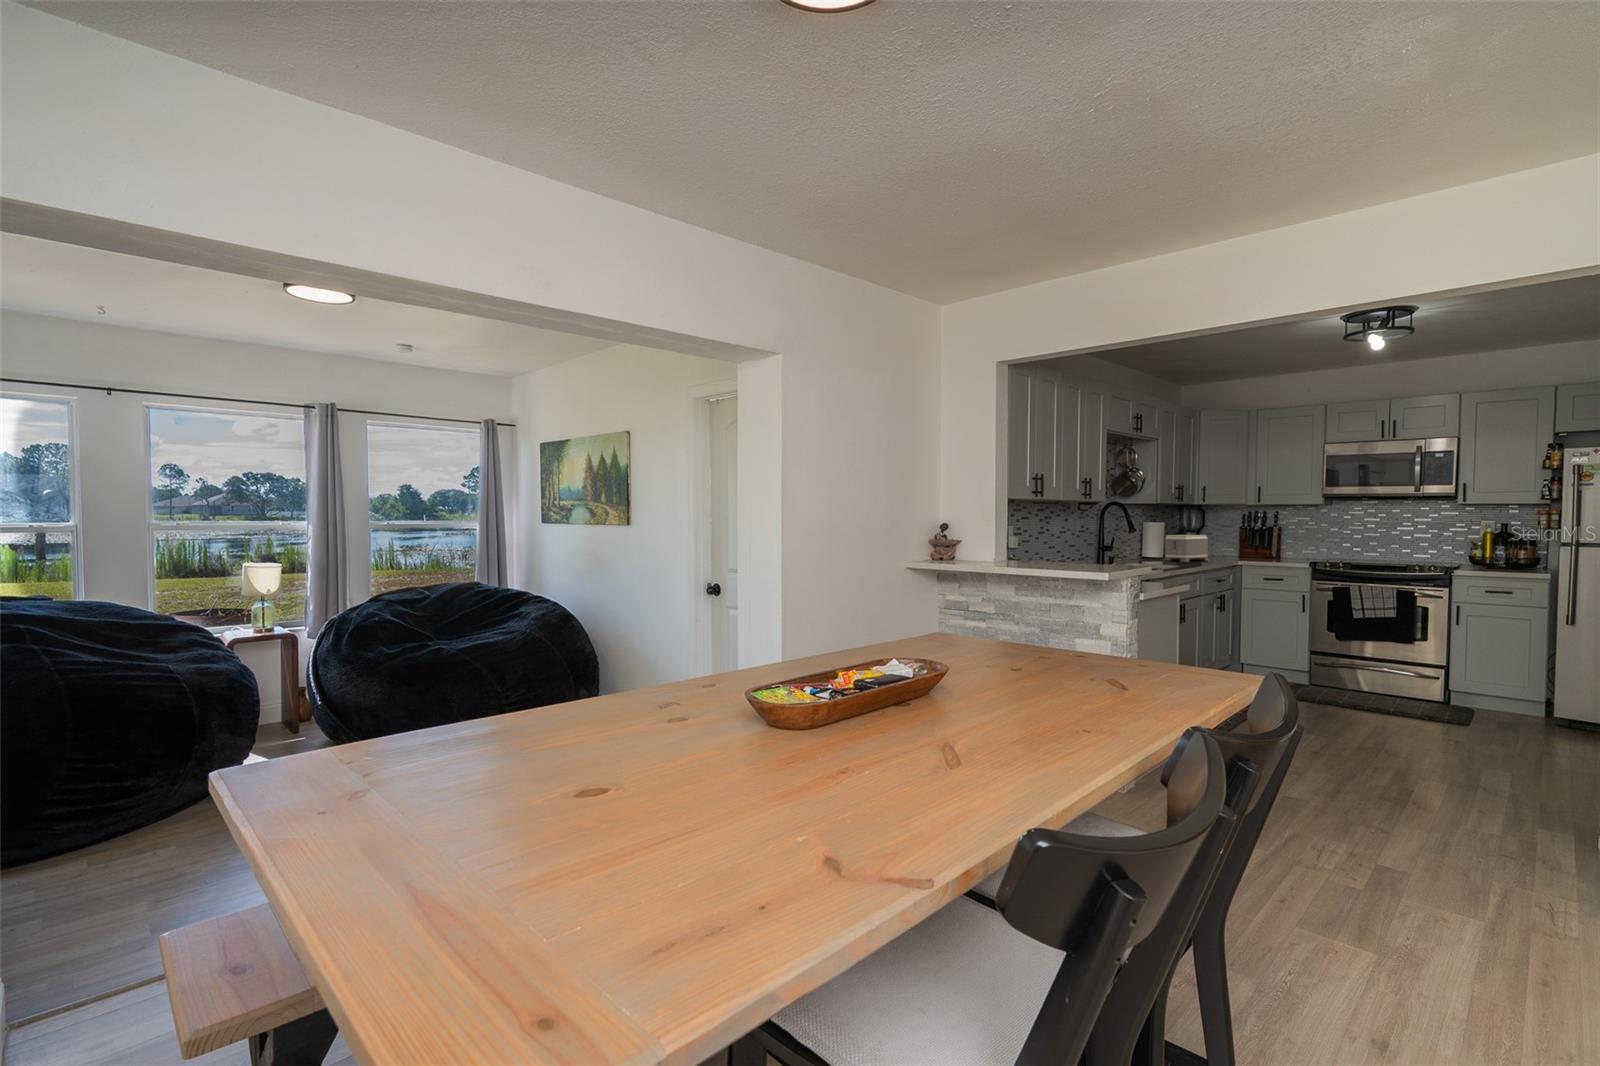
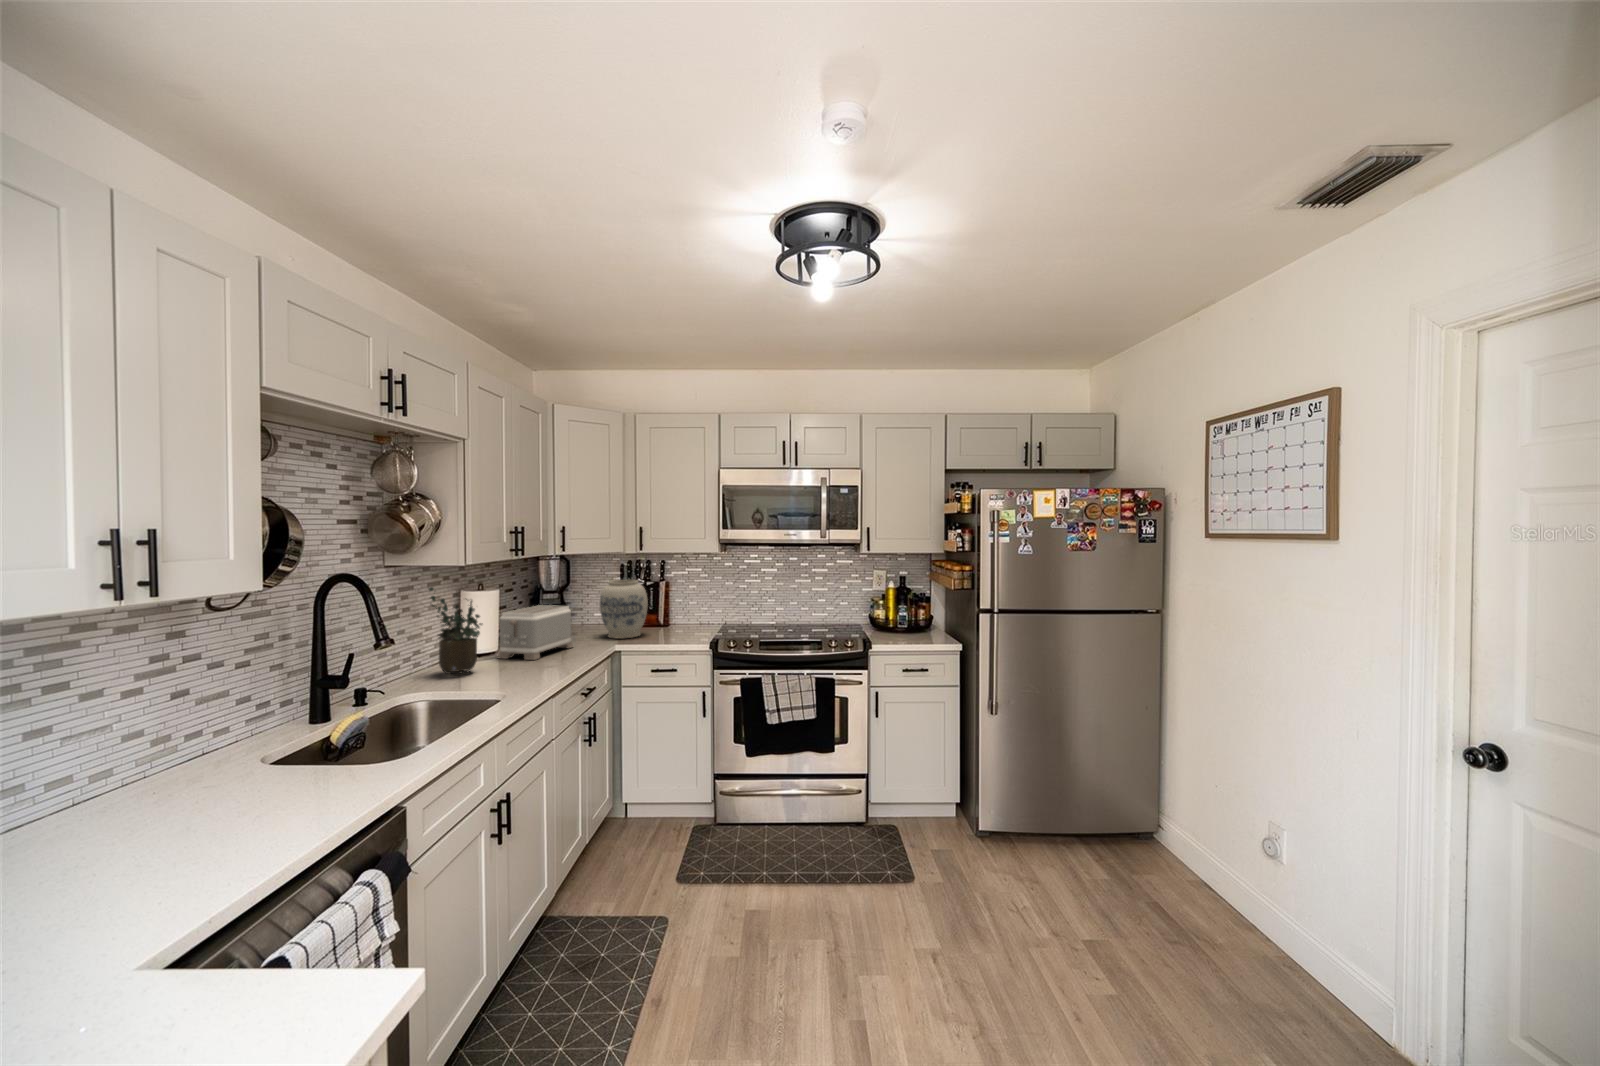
potted plant: none [1131,517,1159,562] -> present [429,587,482,674]
vase: none [1227,523,1262,560] -> present [600,580,648,639]

